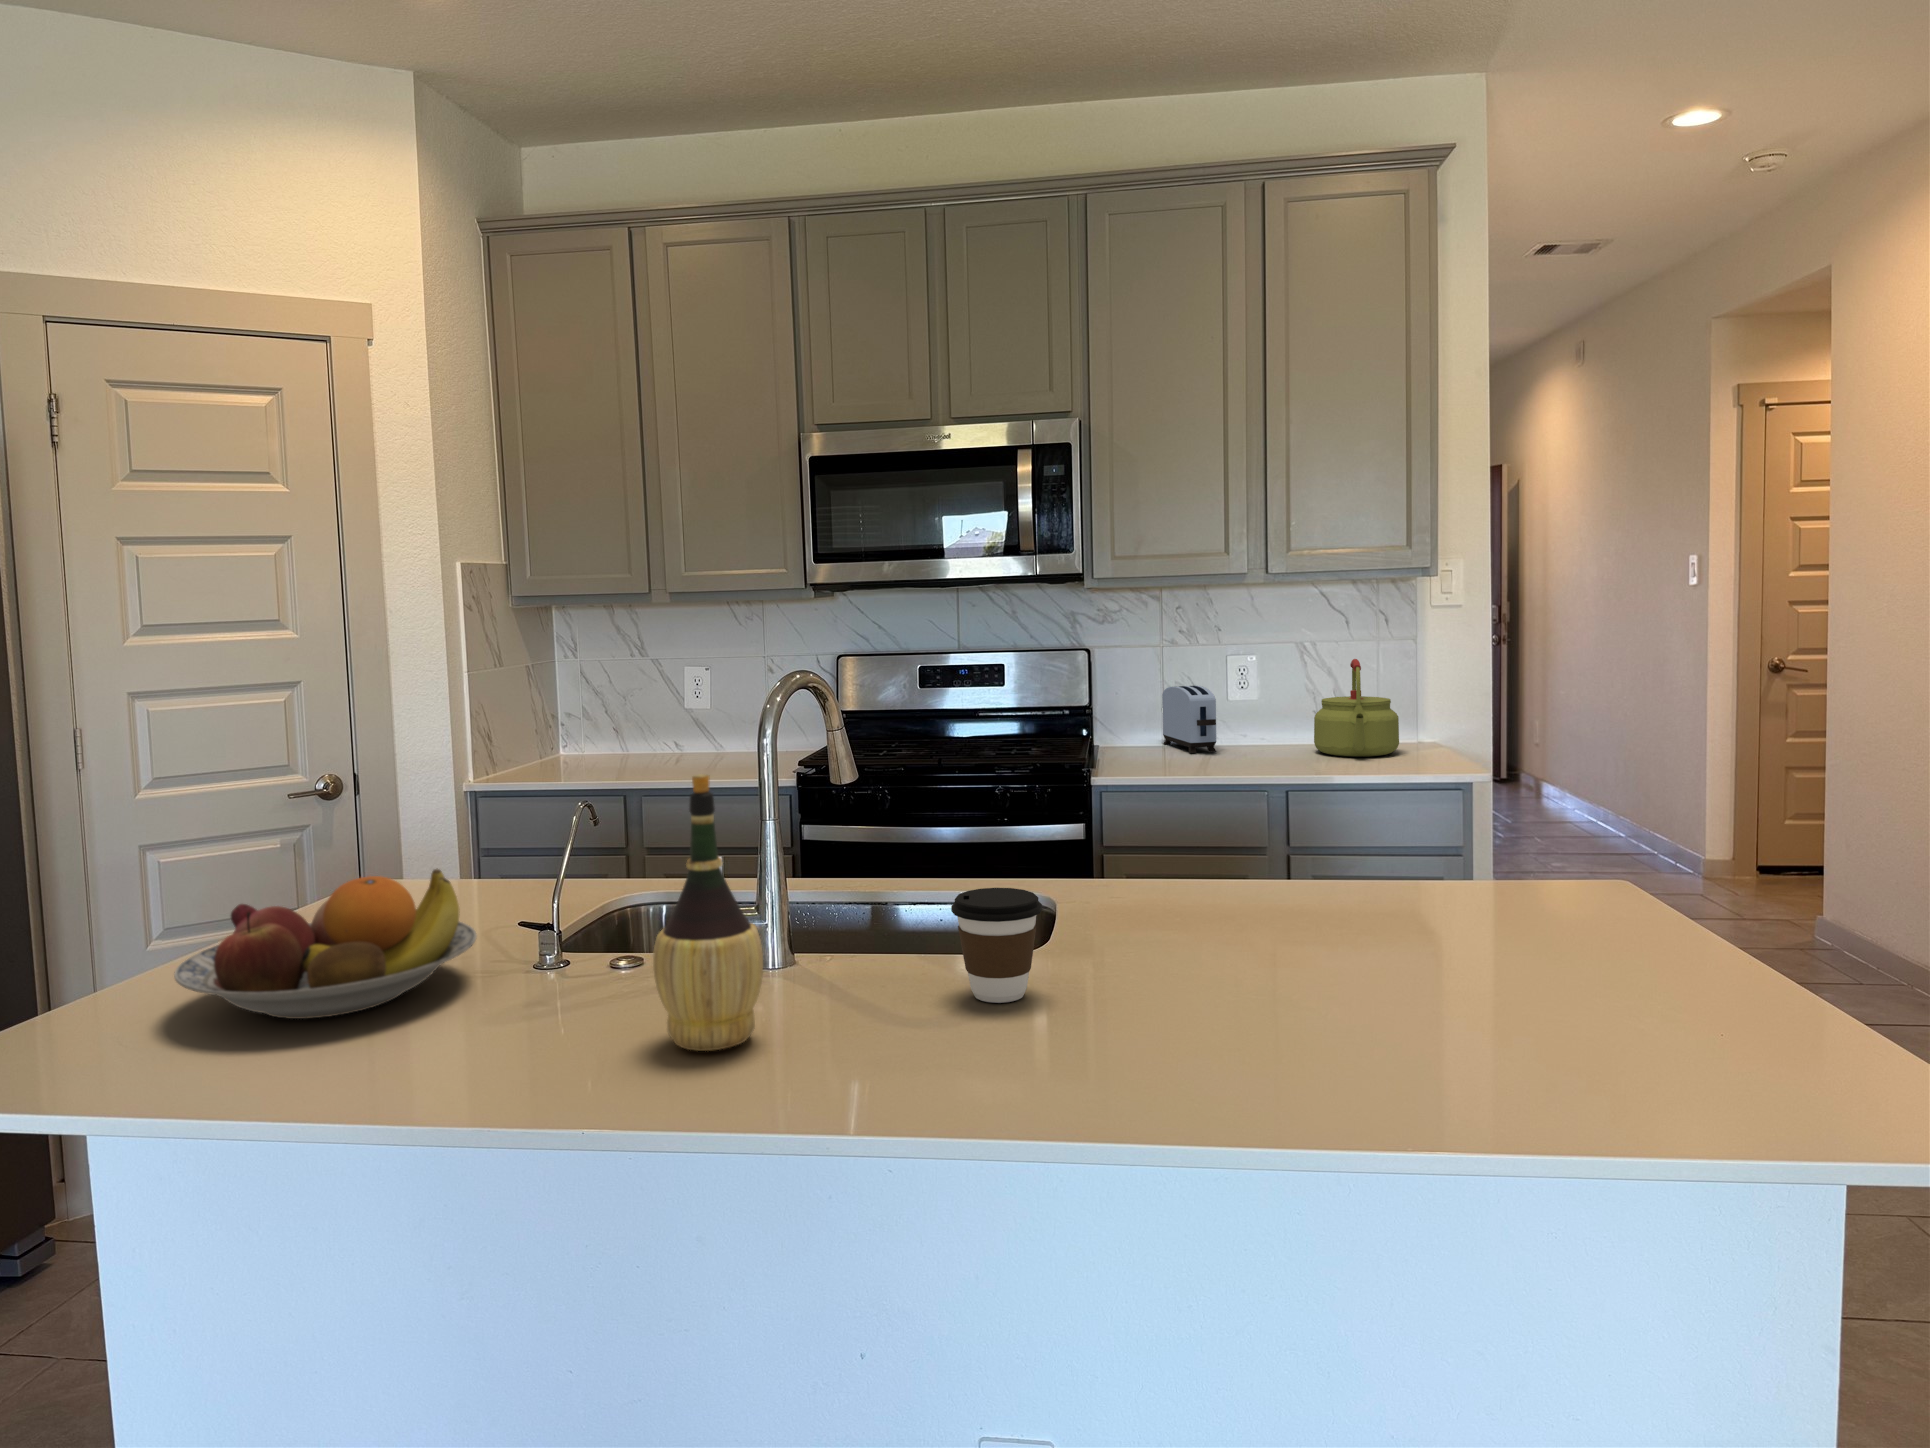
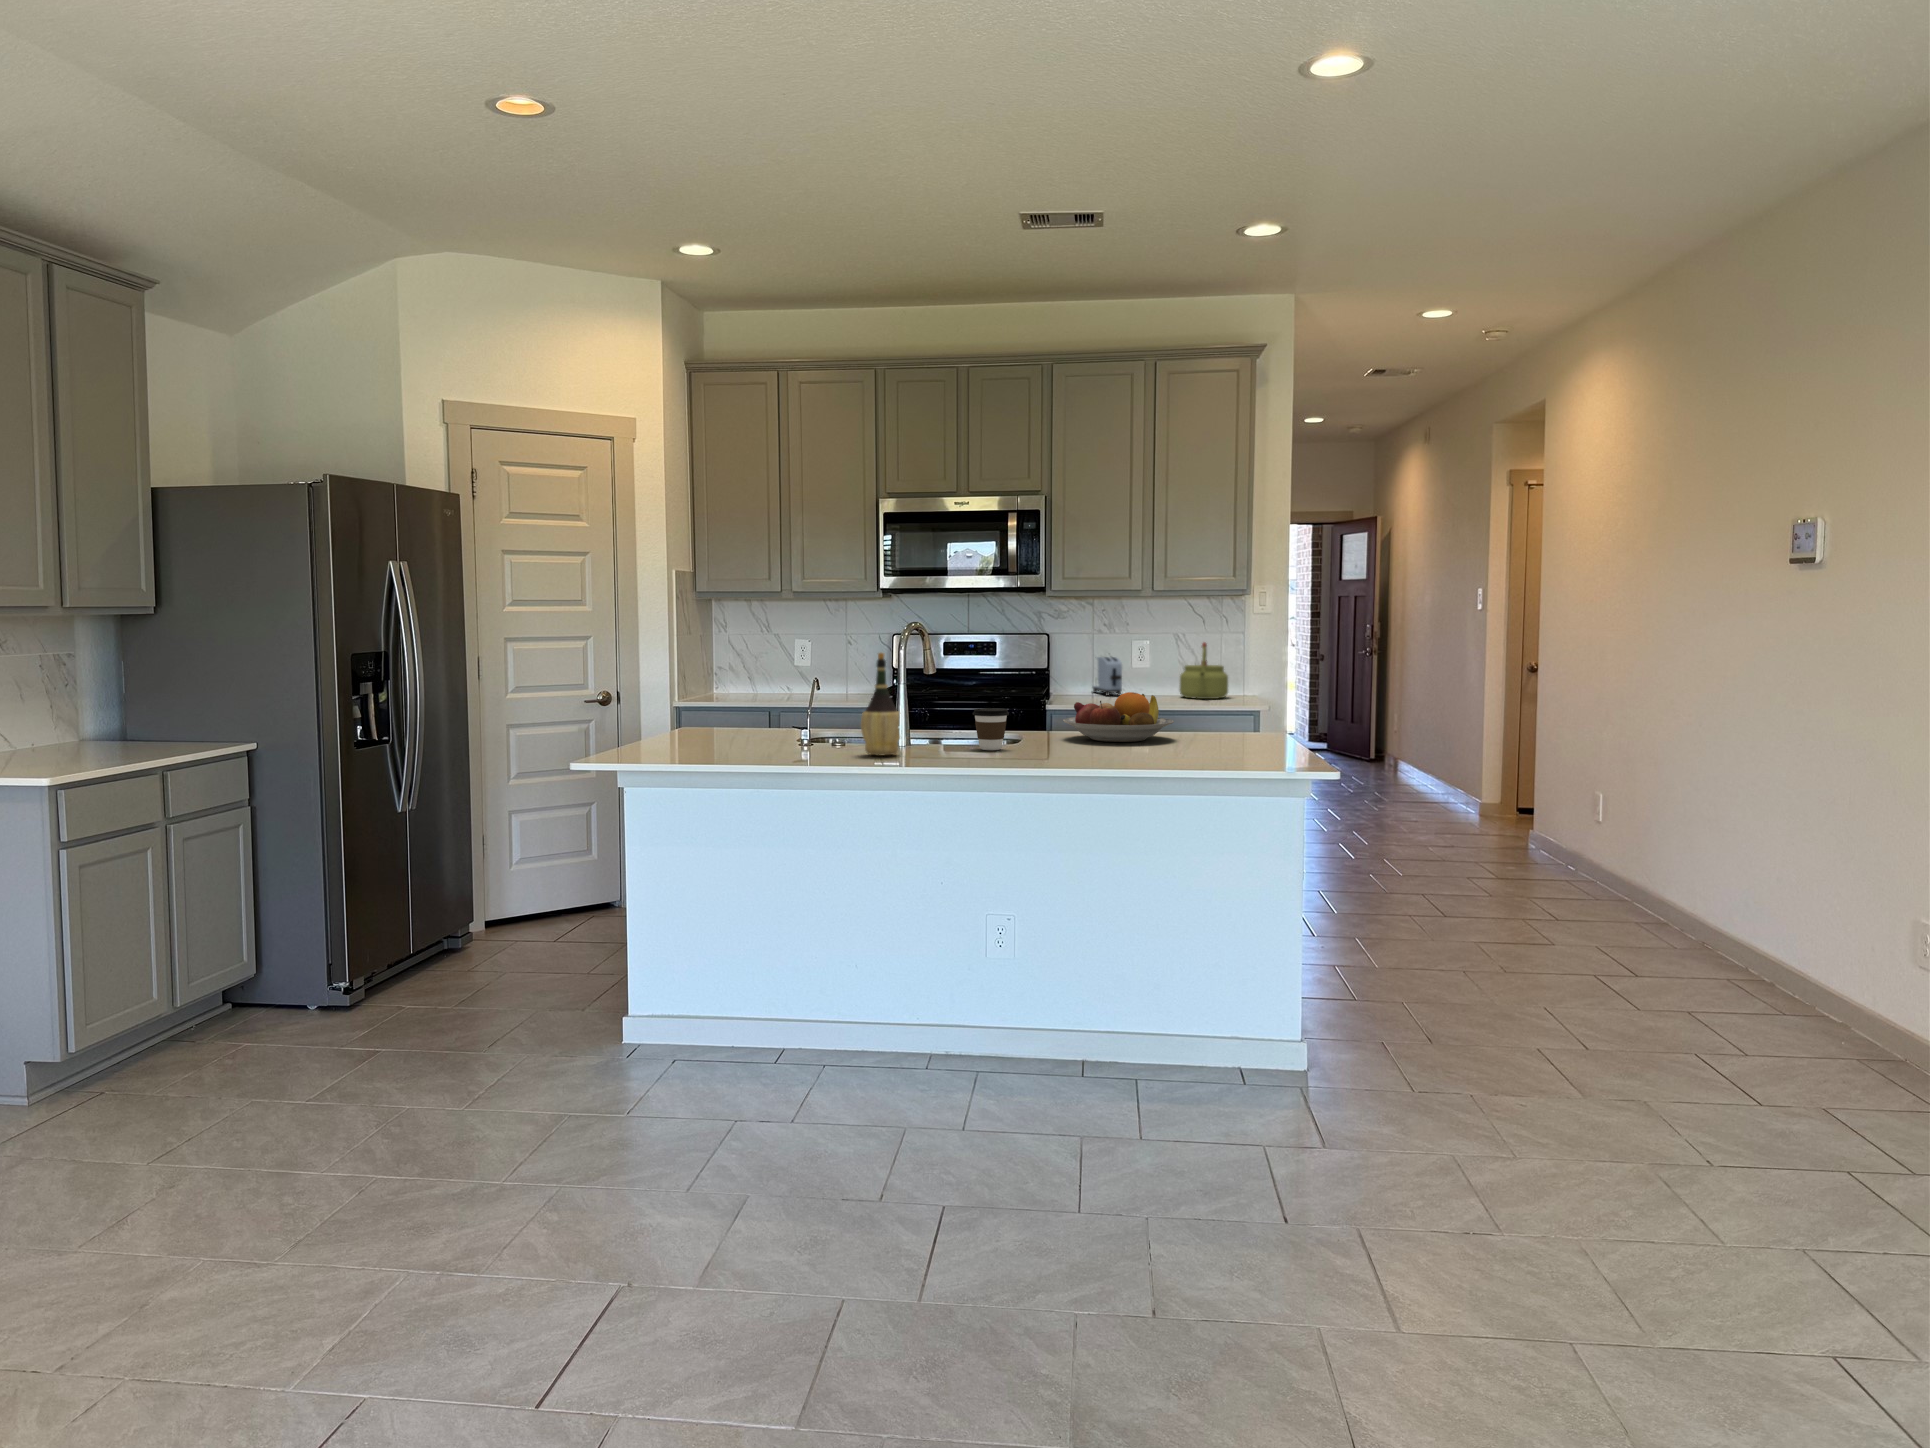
fruit bowl: present [174,869,477,1019] -> present [1063,692,1174,742]

